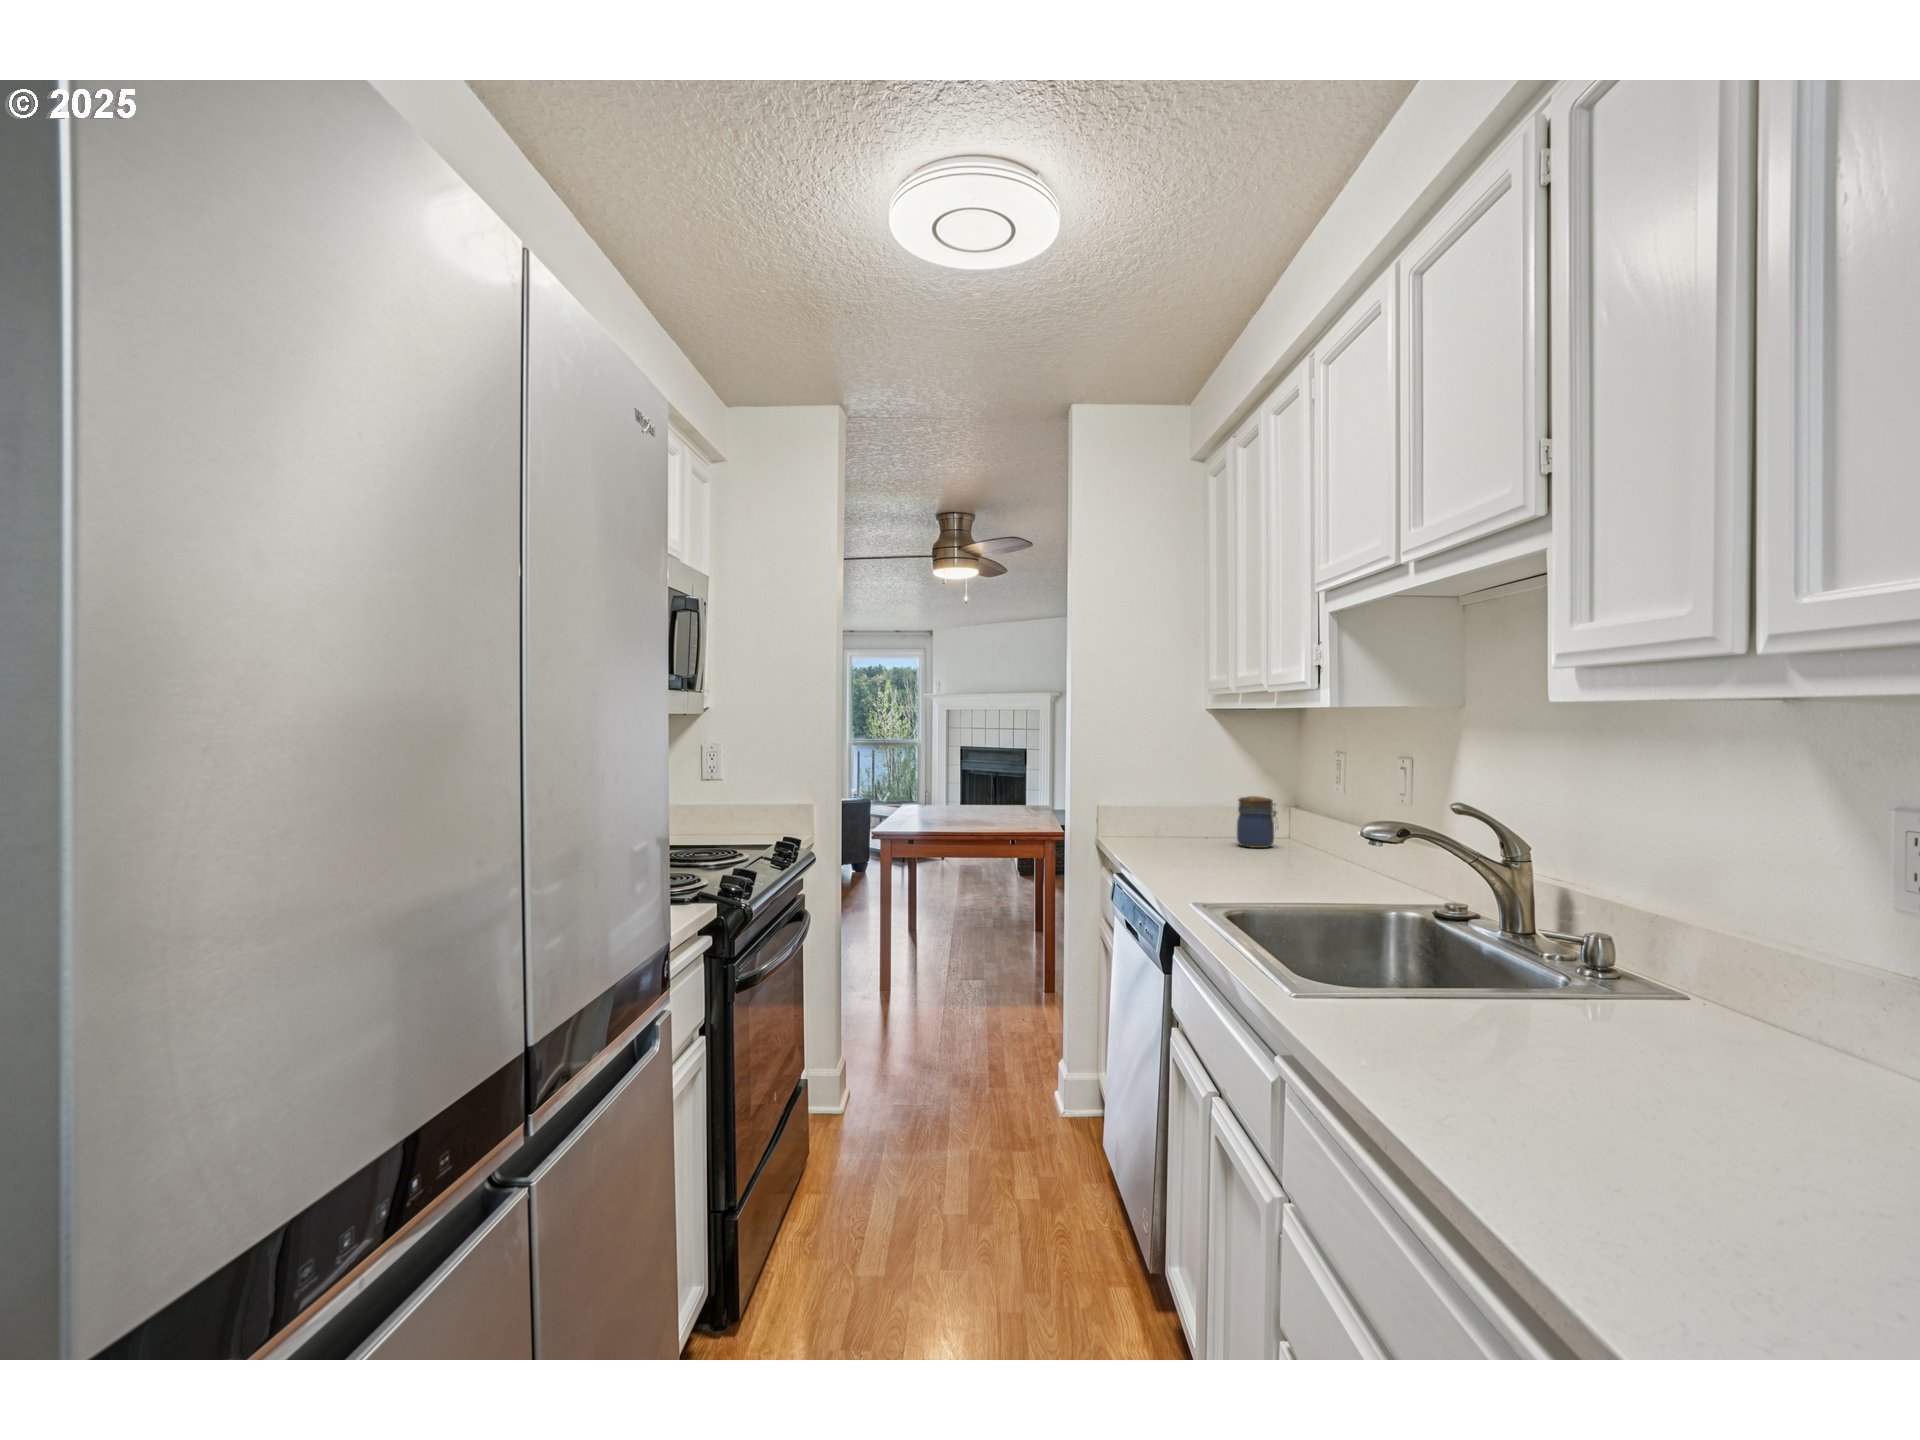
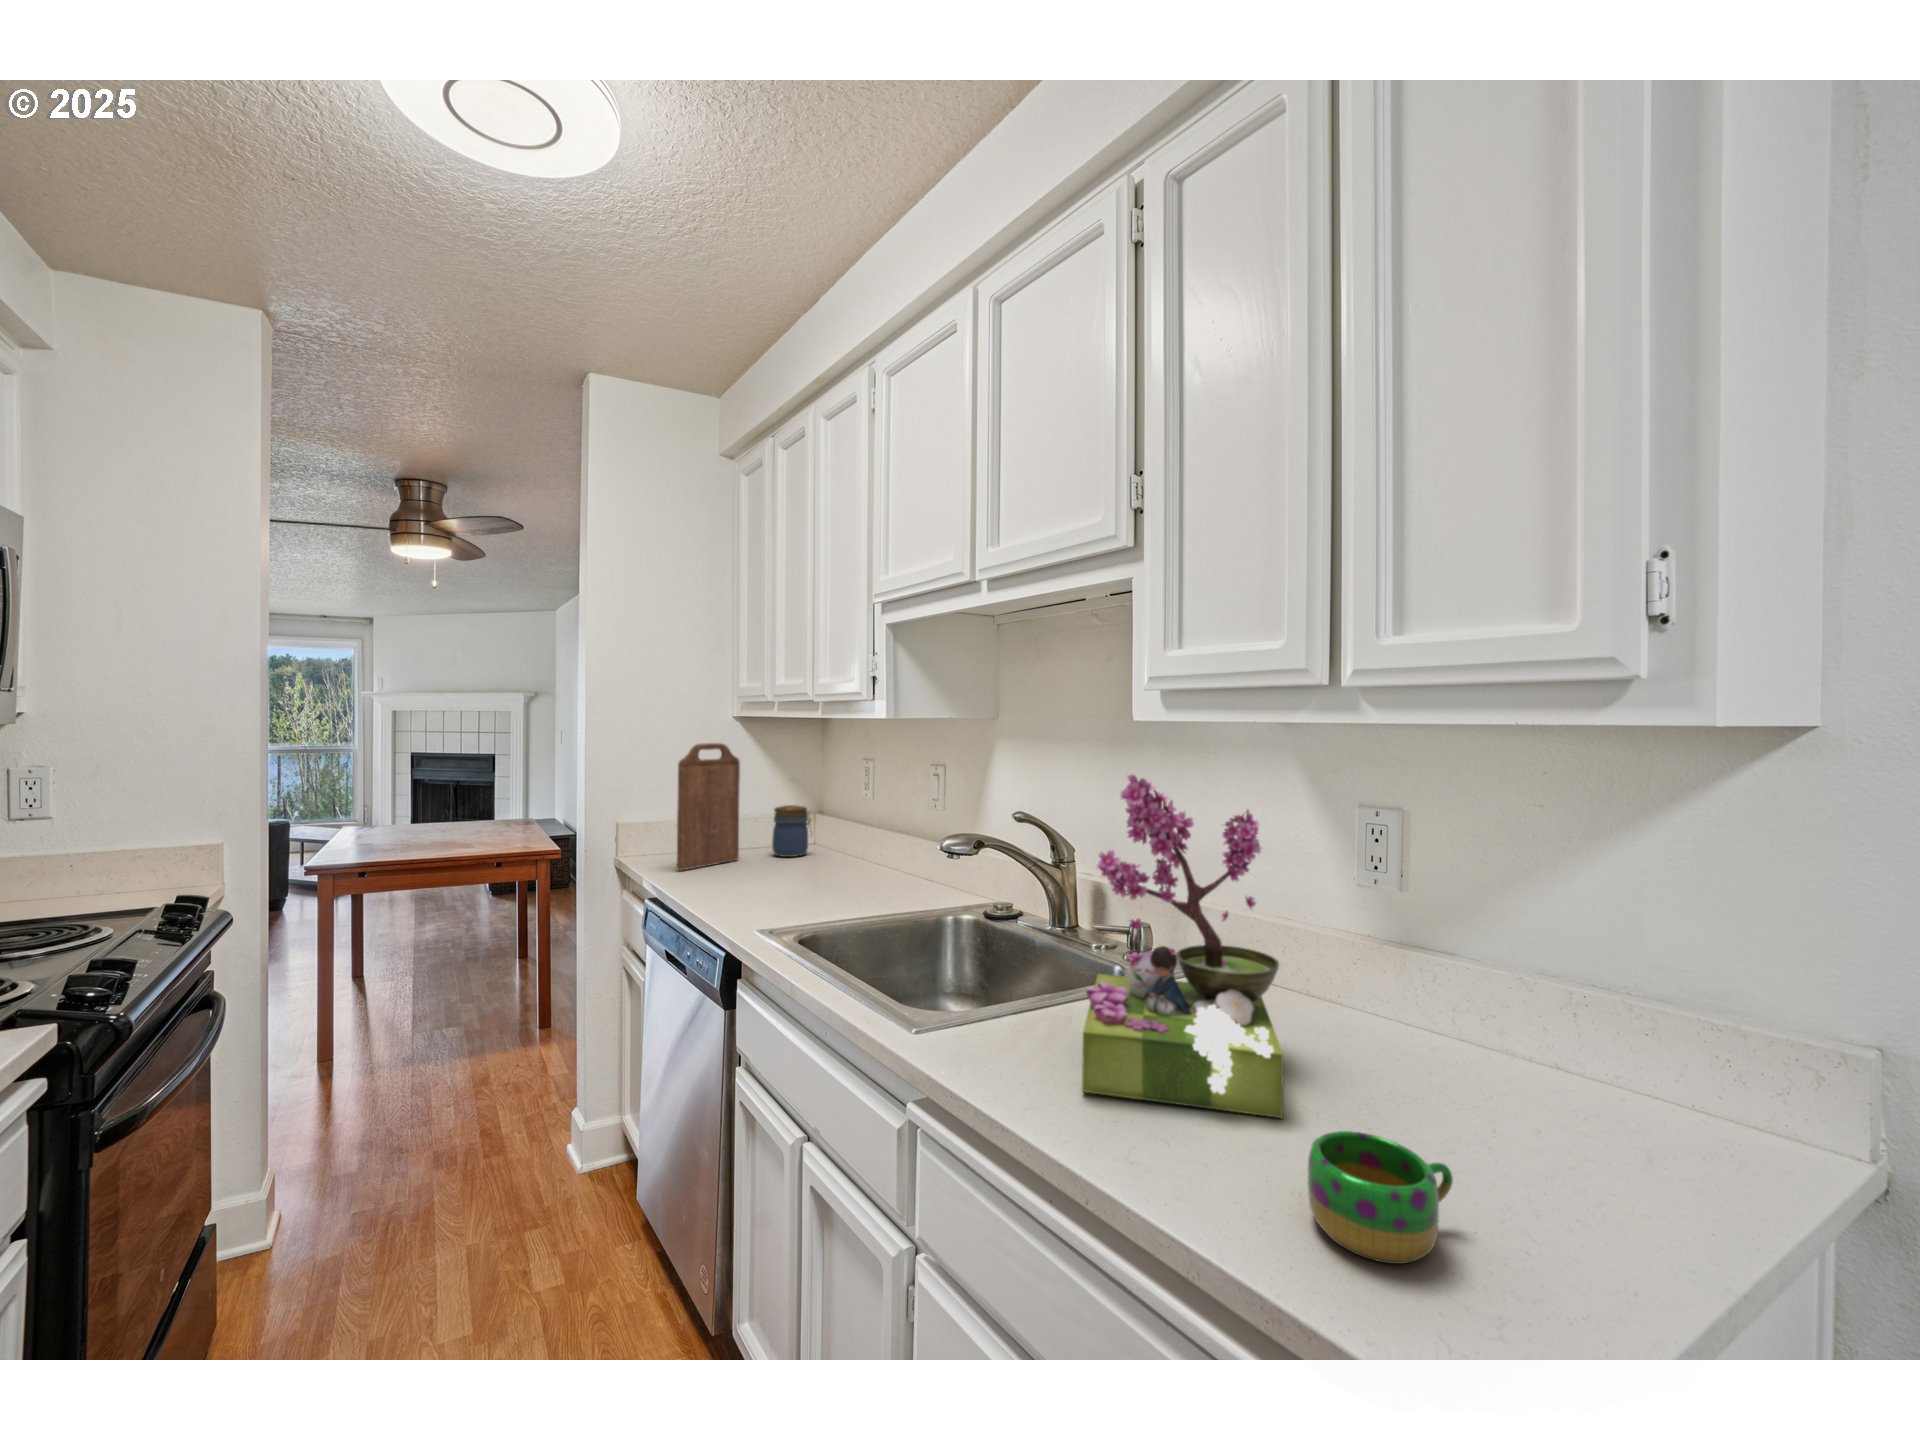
cutting board: none [1143,733,1203,849] -> present [677,743,740,870]
flower arrangement: none [1423,753,1702,1115] -> present [1082,775,1283,1118]
mug: none [1583,1101,1769,1223] -> present [1308,1131,1453,1264]

